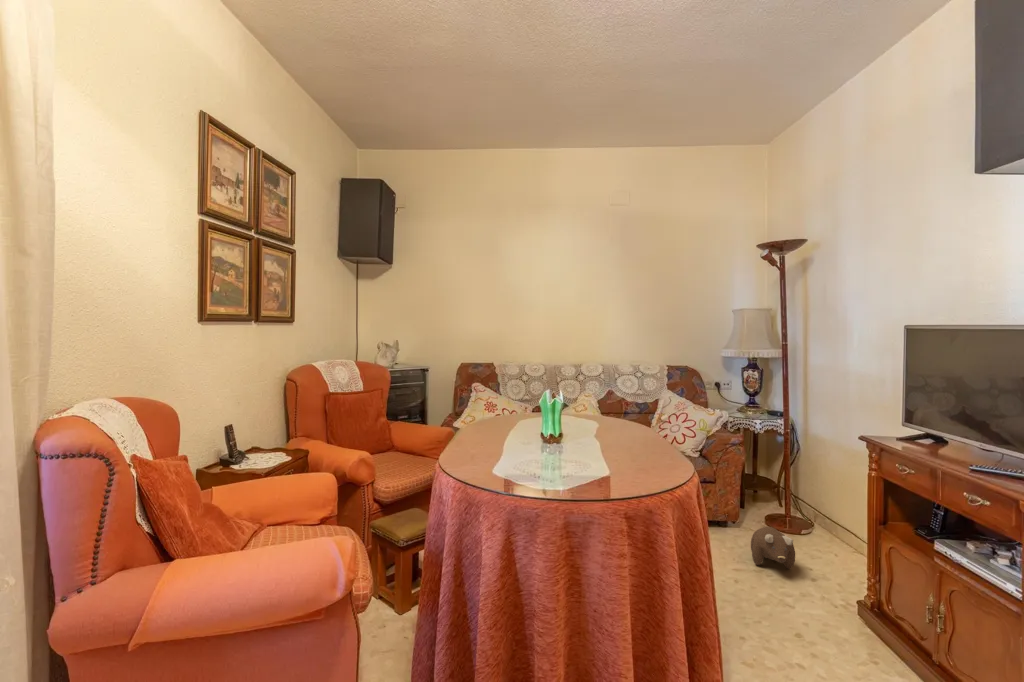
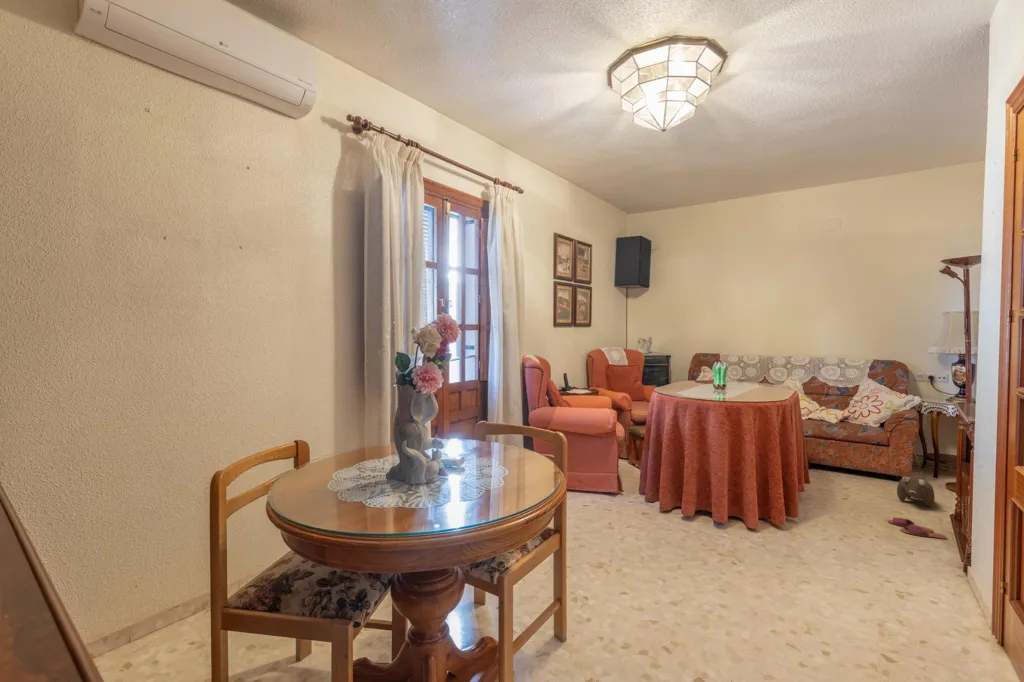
slippers: none [800,623,889,663] -> present [888,518,947,539]

